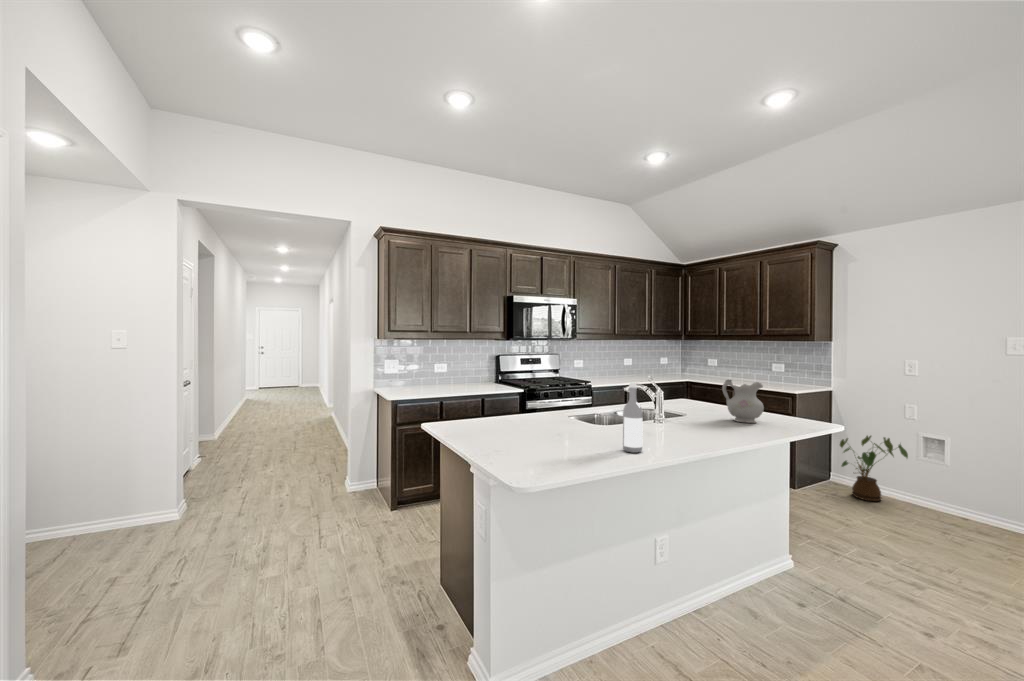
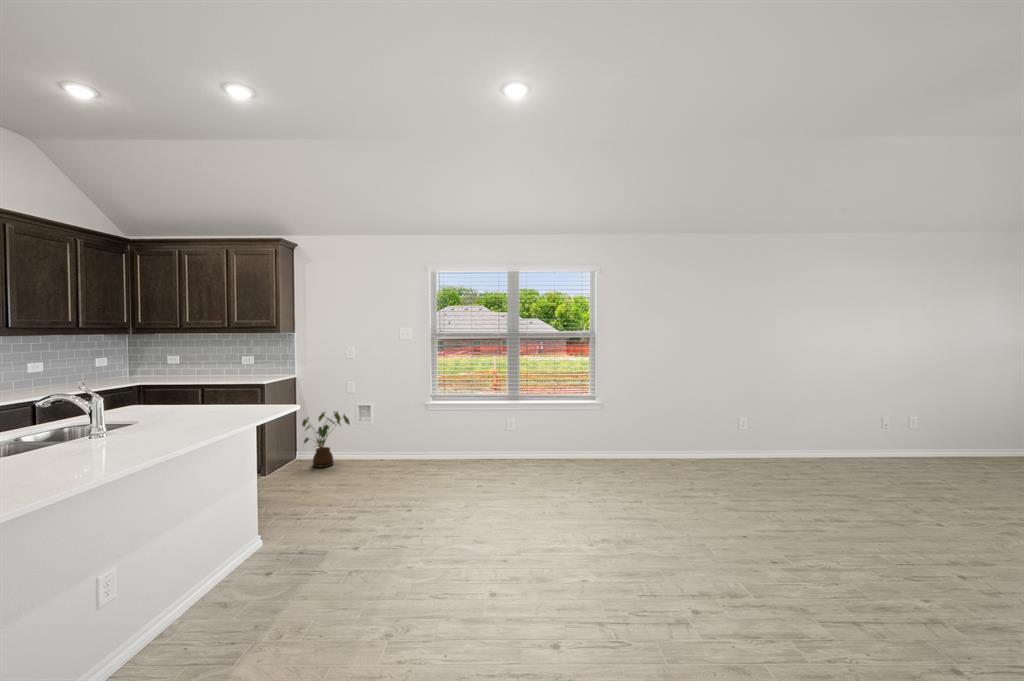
ceramic pitcher: present [722,380,764,423] -> none [182,376,227,419]
wine bottle: present [623,382,643,453] -> none [37,391,71,480]

